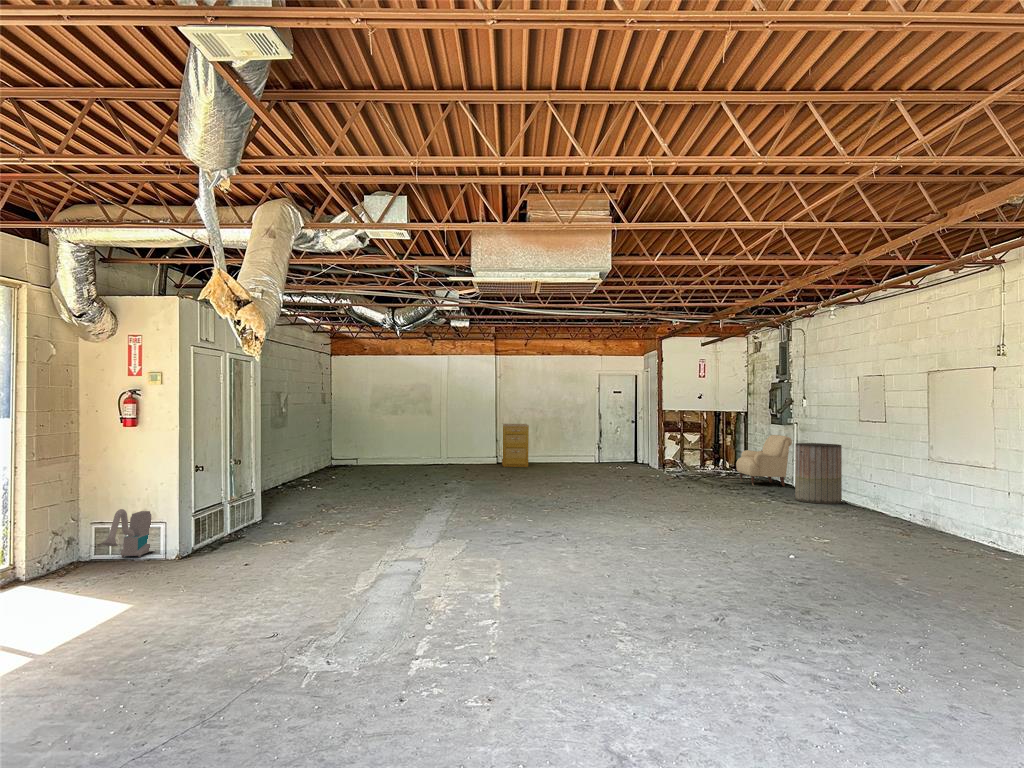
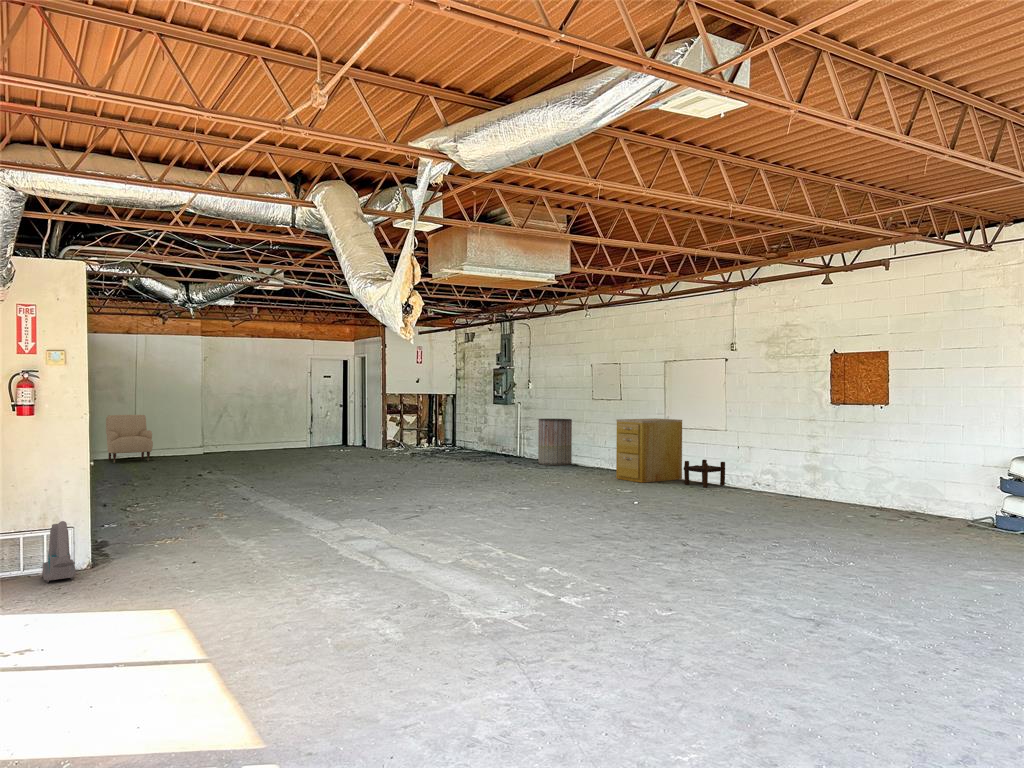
filing cabinet: present [502,424,529,467] -> present [616,418,682,483]
chair: present [736,435,792,486] -> present [106,415,153,463]
stool: none [941,514,1016,559] -> present [684,460,725,487]

